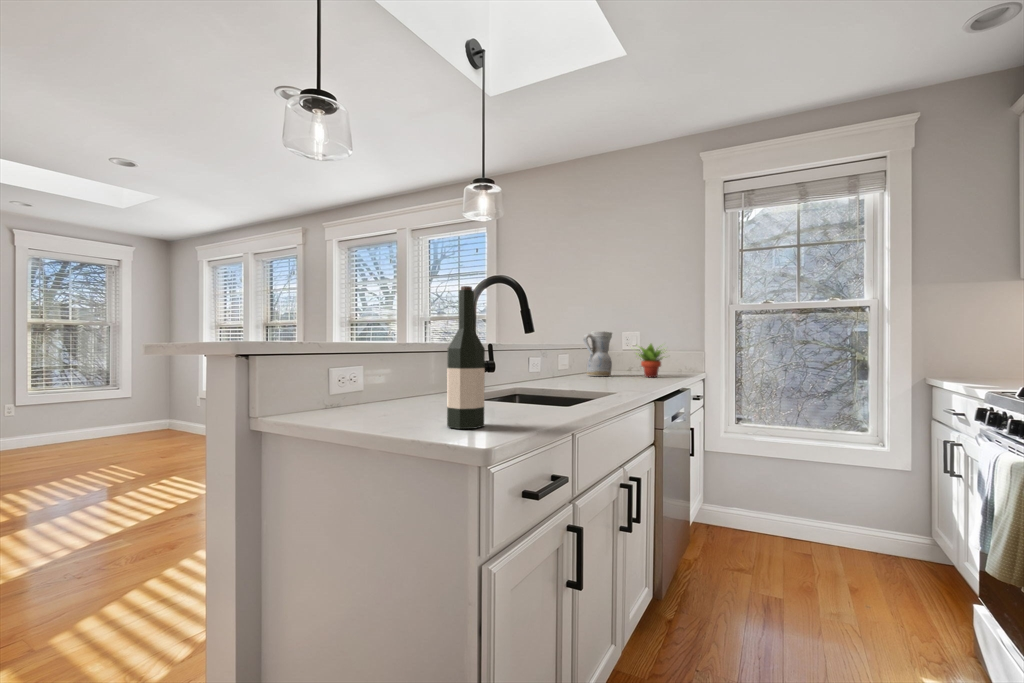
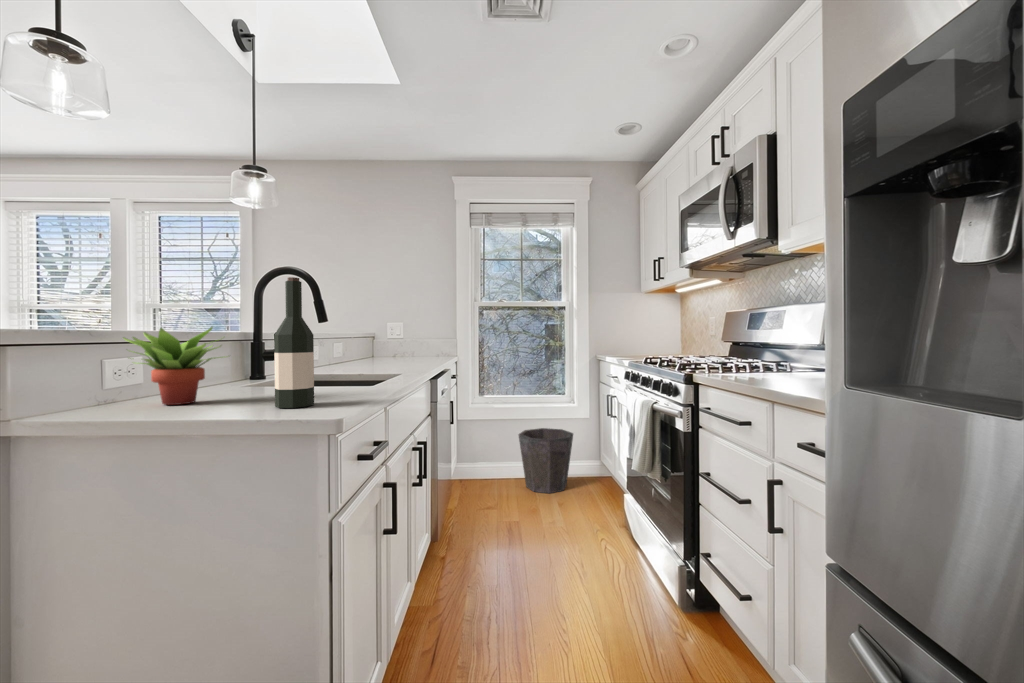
ceramic pitcher: present [583,331,612,376] -> none [358,323,385,363]
succulent plant: present [636,344,664,377] -> present [123,327,221,405]
waste bin: none [788,475,881,572] -> present [519,428,573,493]

